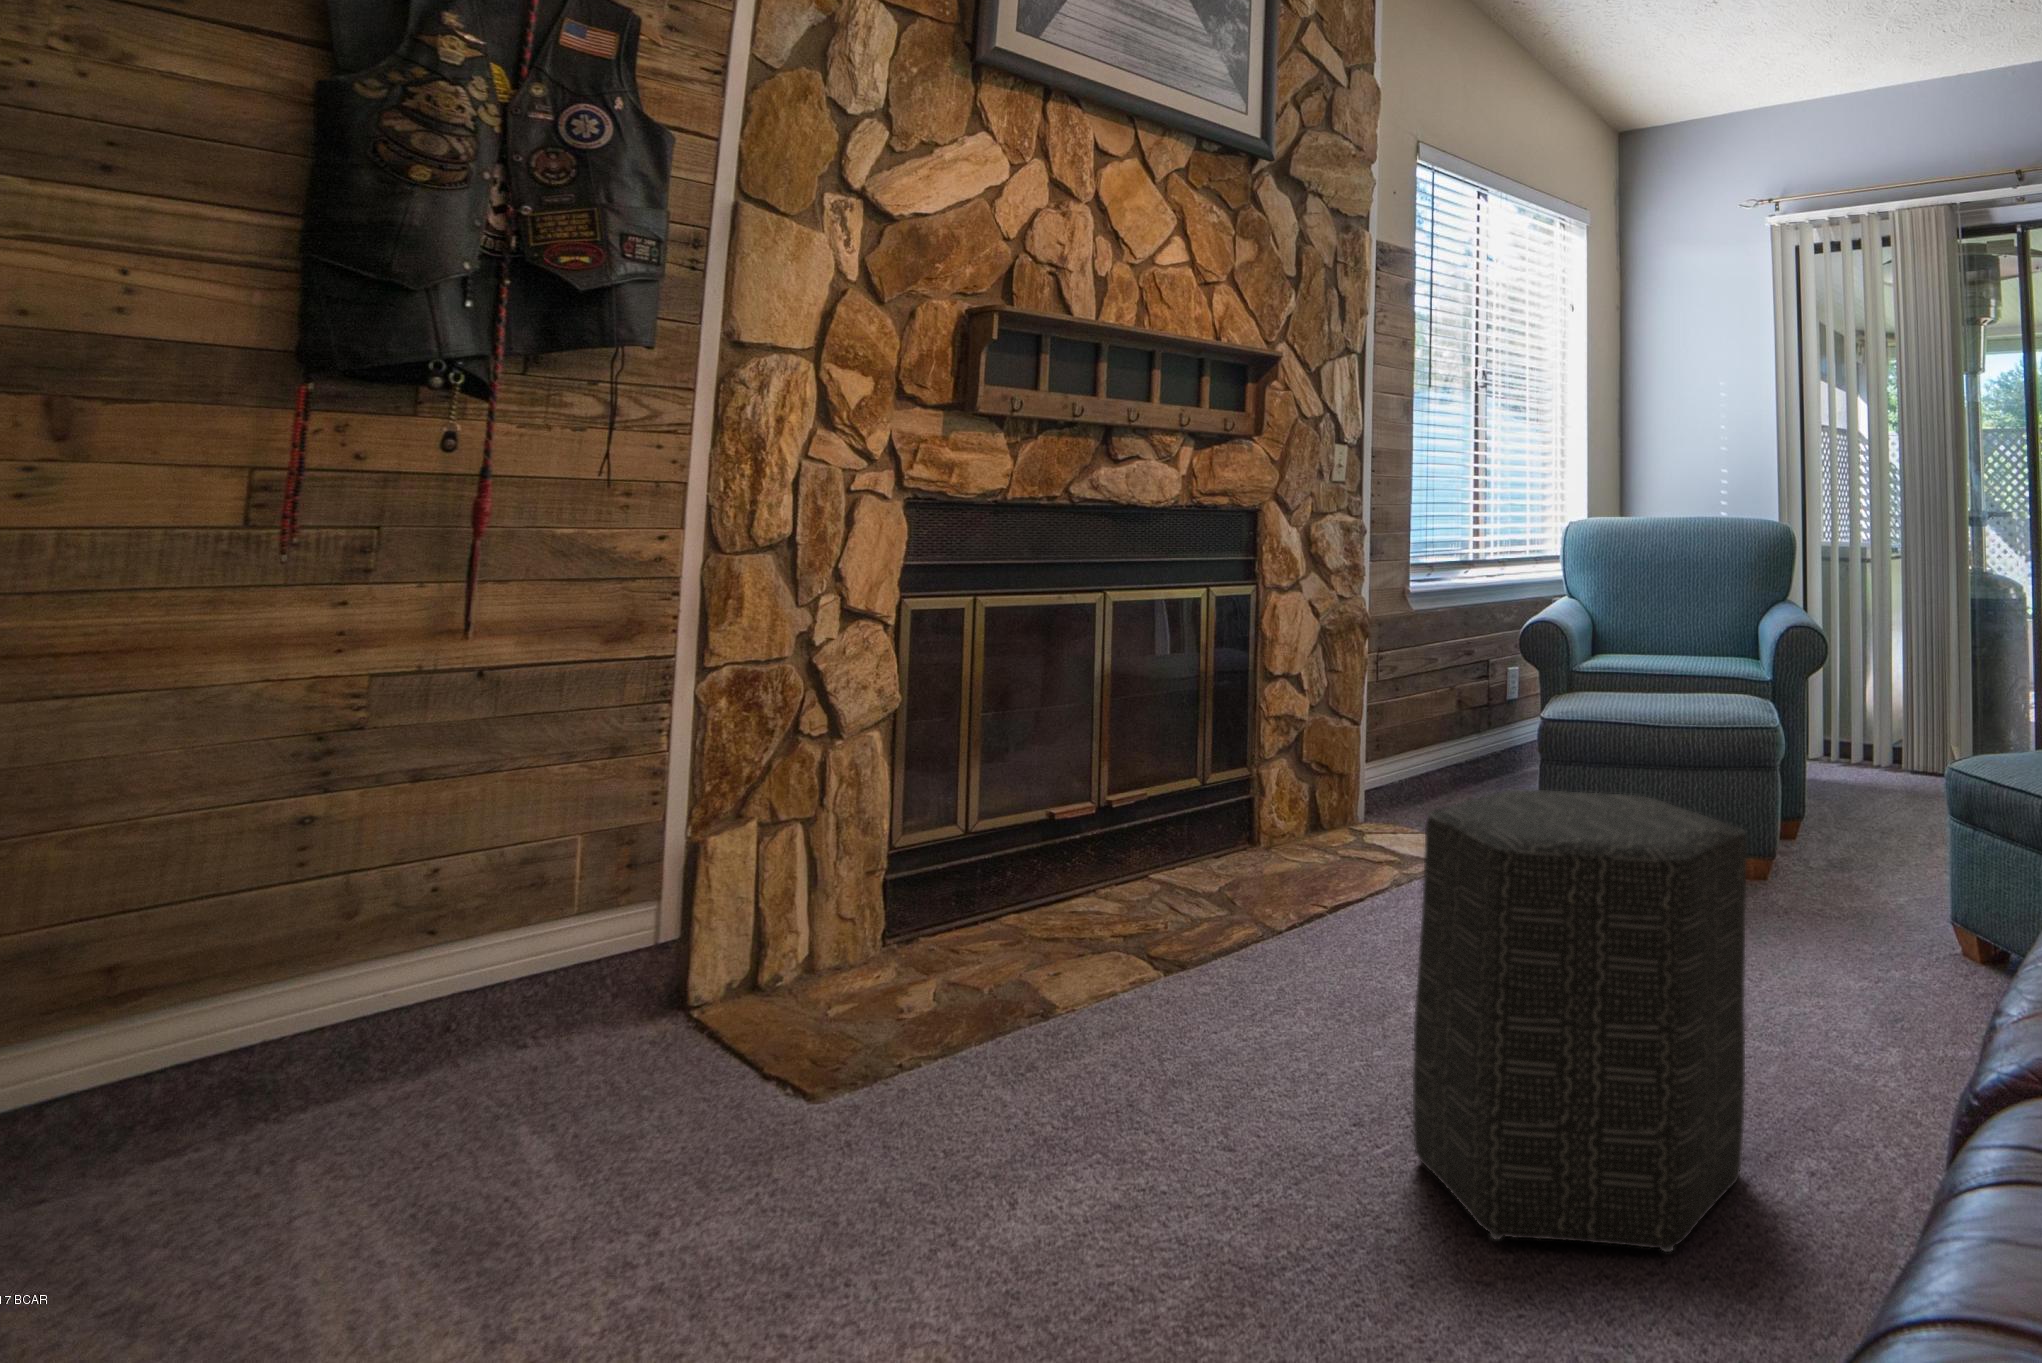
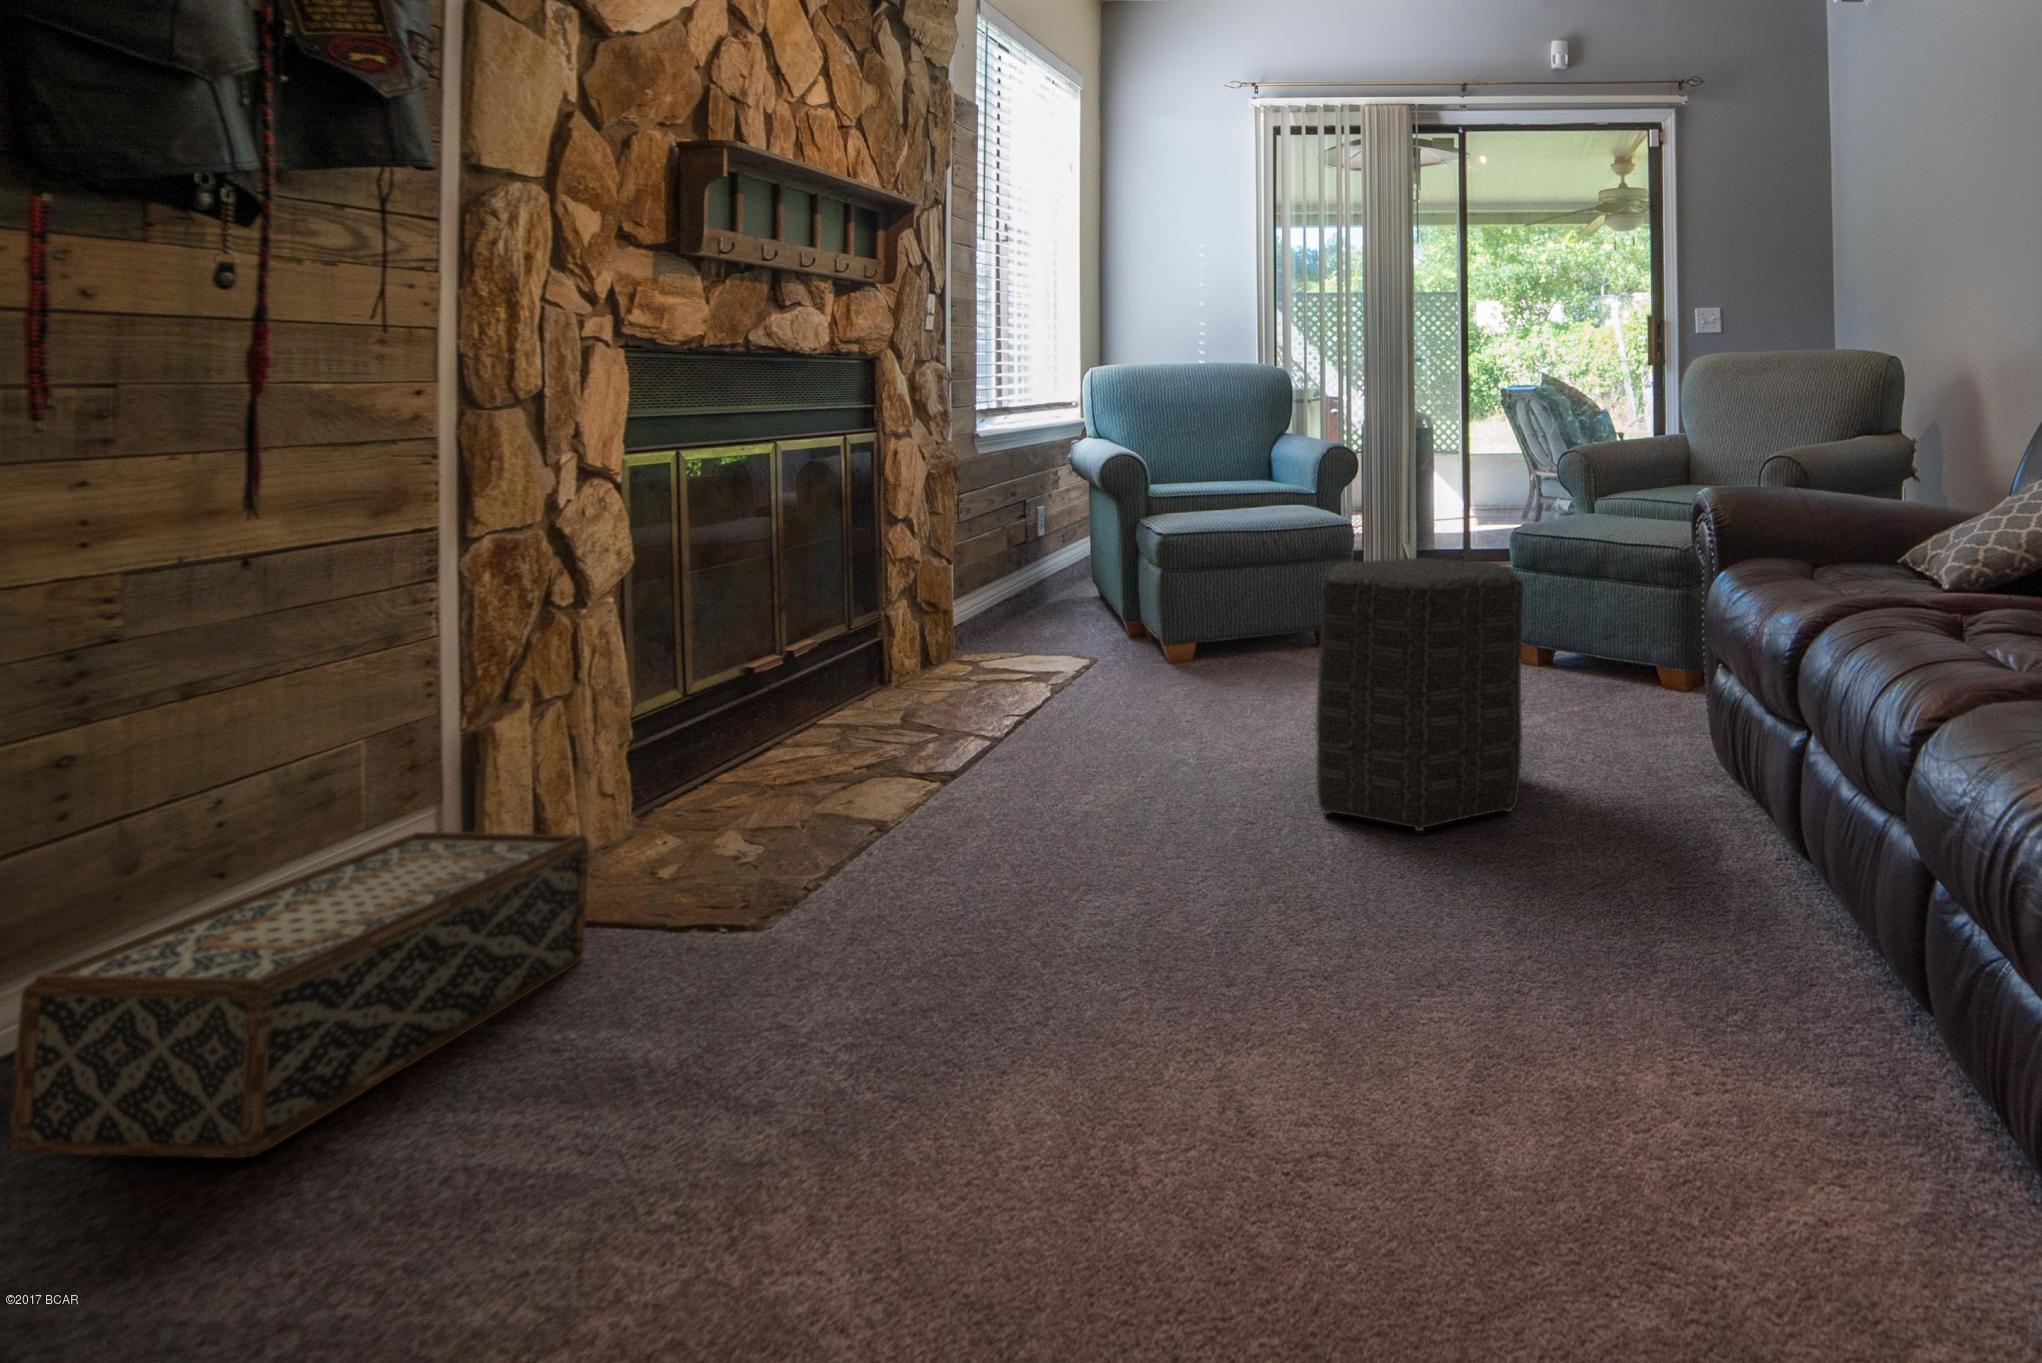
woven basket: none [191,935,670,1224] -> present [11,832,589,1158]

